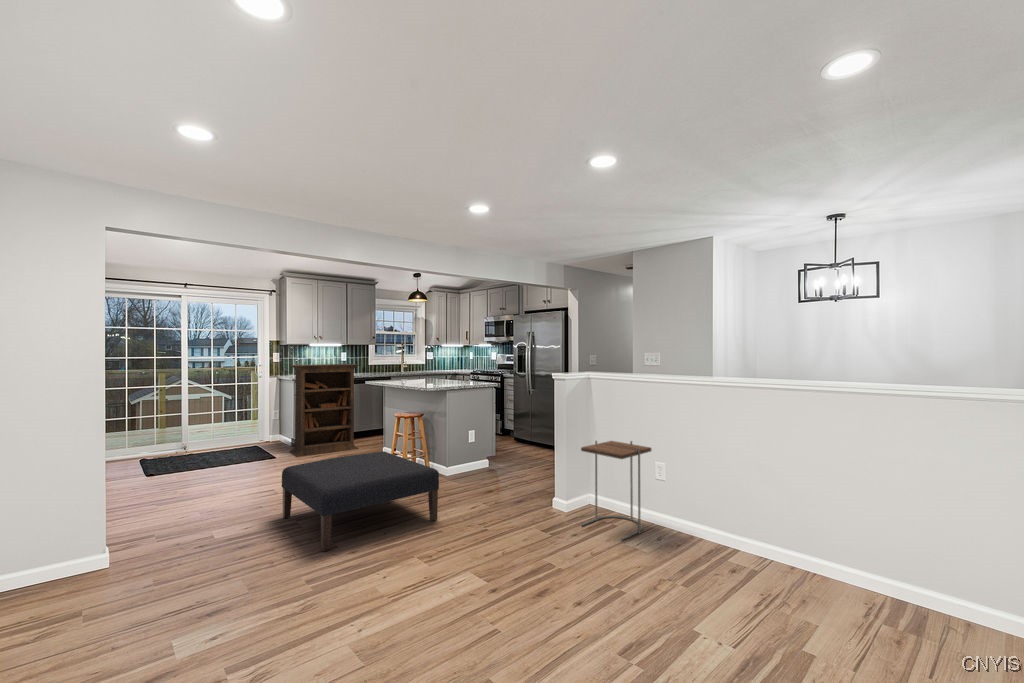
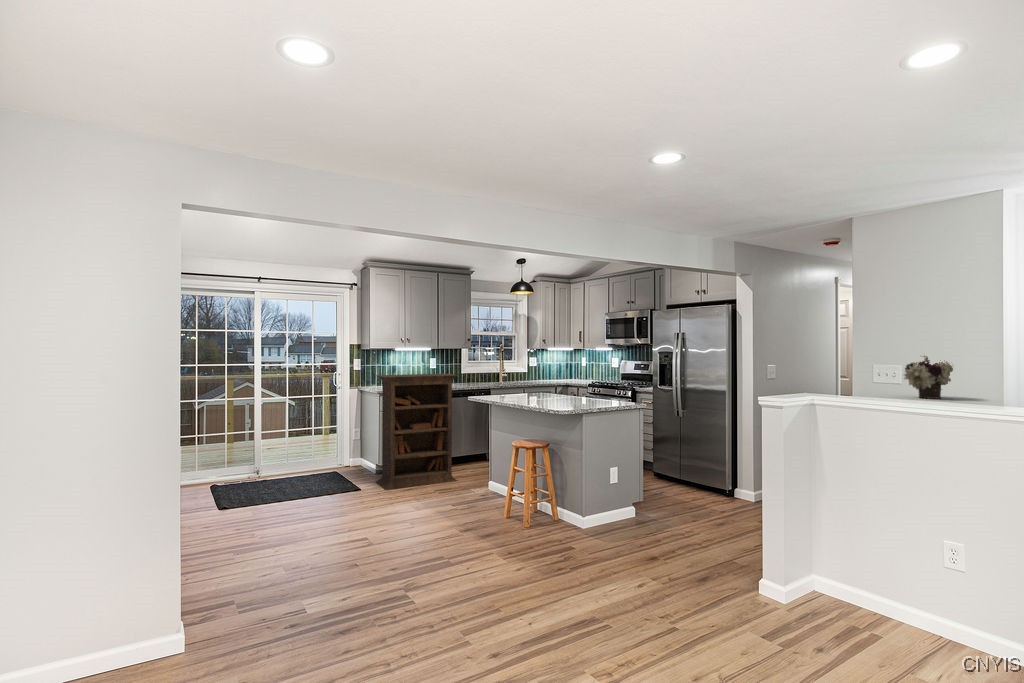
flower arrangement: none [661,342,694,373] -> present [904,355,953,399]
side table: present [581,441,651,540] -> none [816,503,932,663]
ottoman: present [282,451,439,551] -> none [389,498,600,648]

